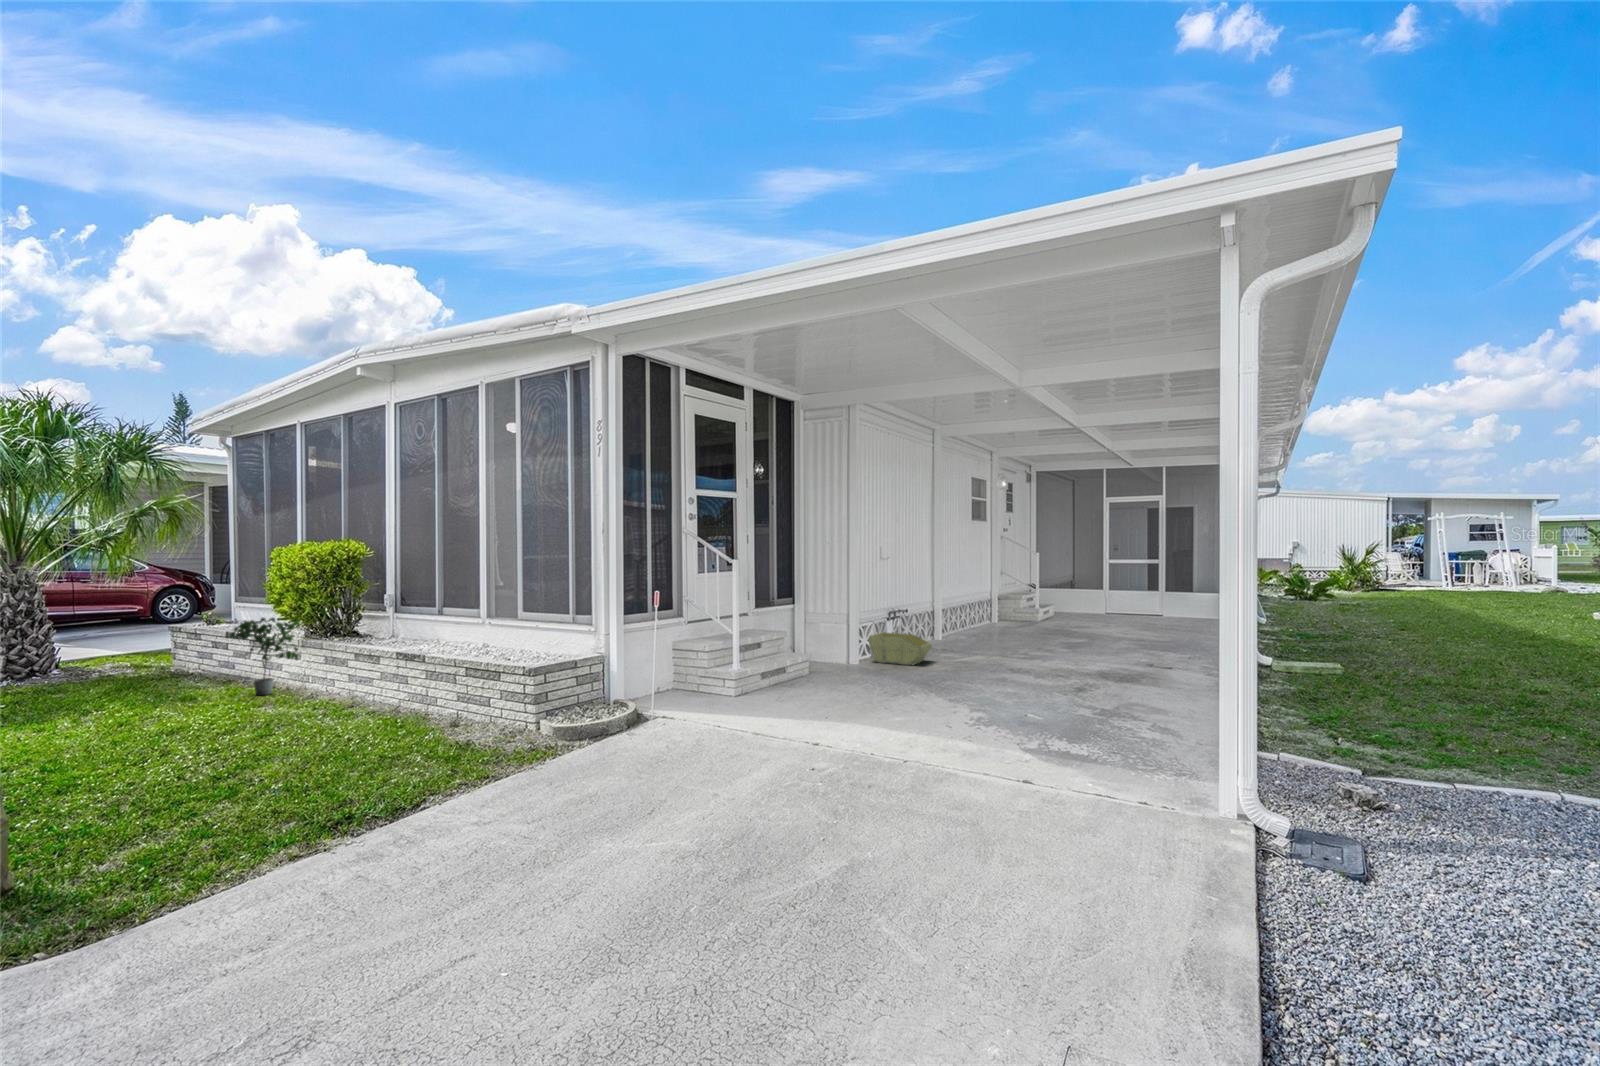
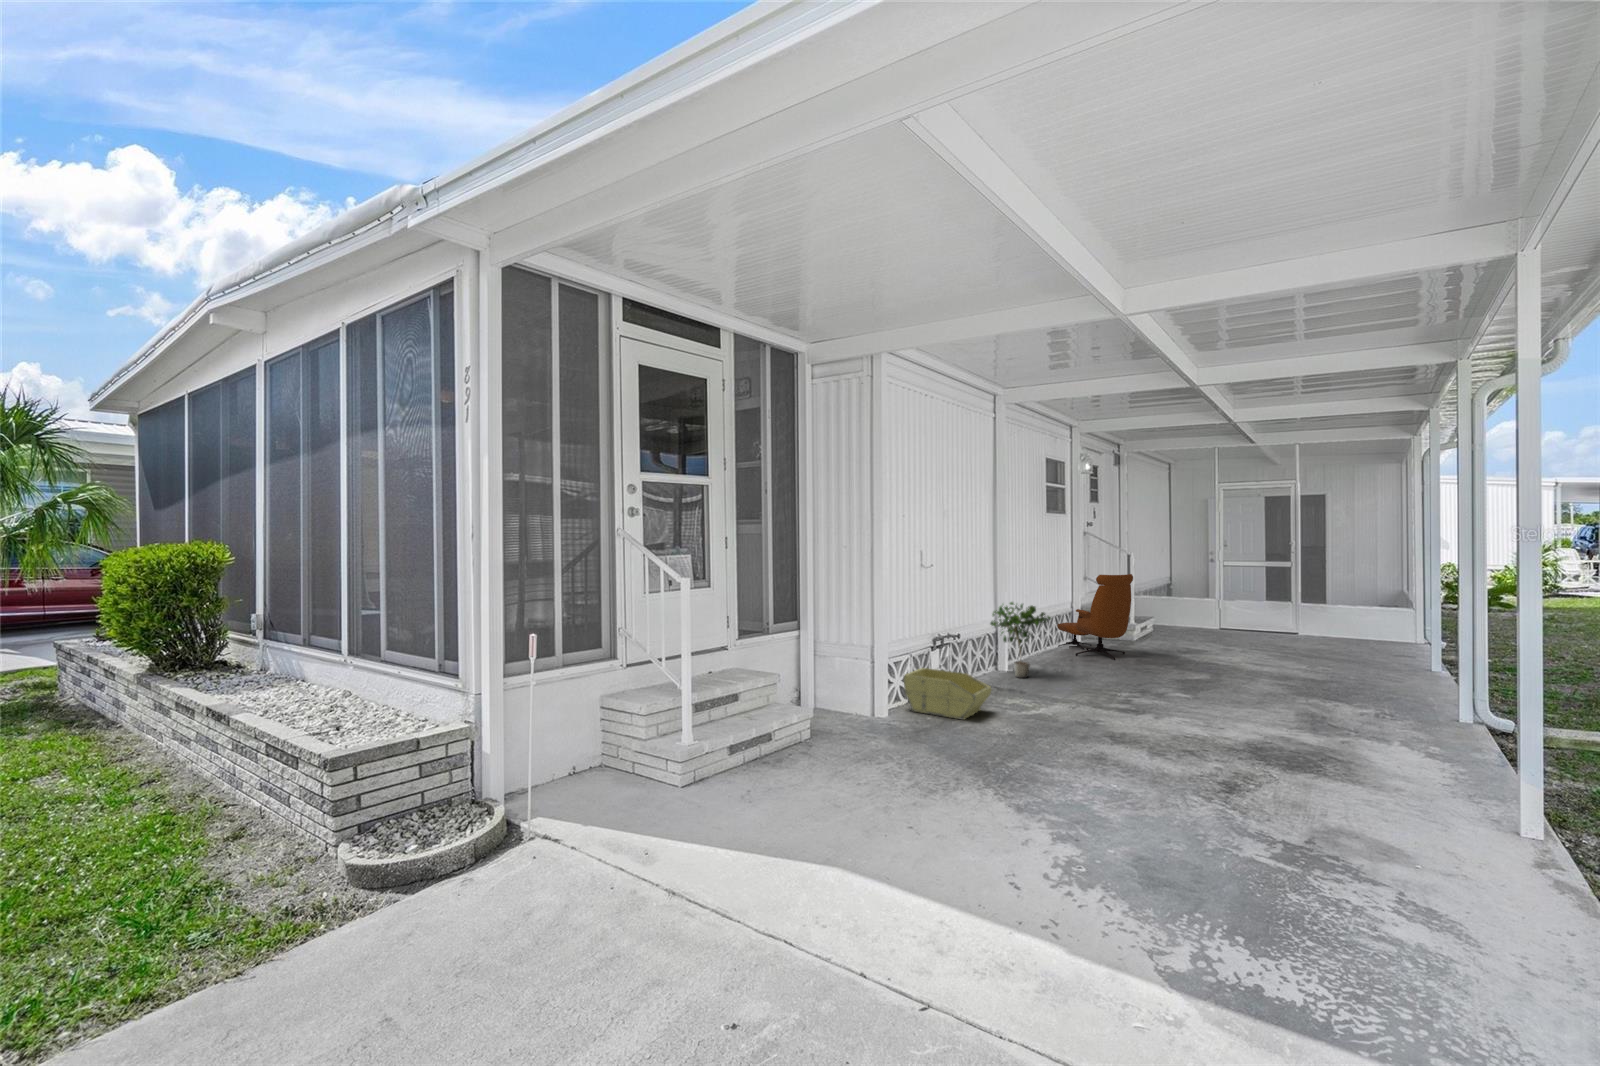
lounge chair: none [979,566,1035,632] -> present [1057,574,1133,660]
potted plant: present [229,617,304,696] -> present [990,602,1051,678]

